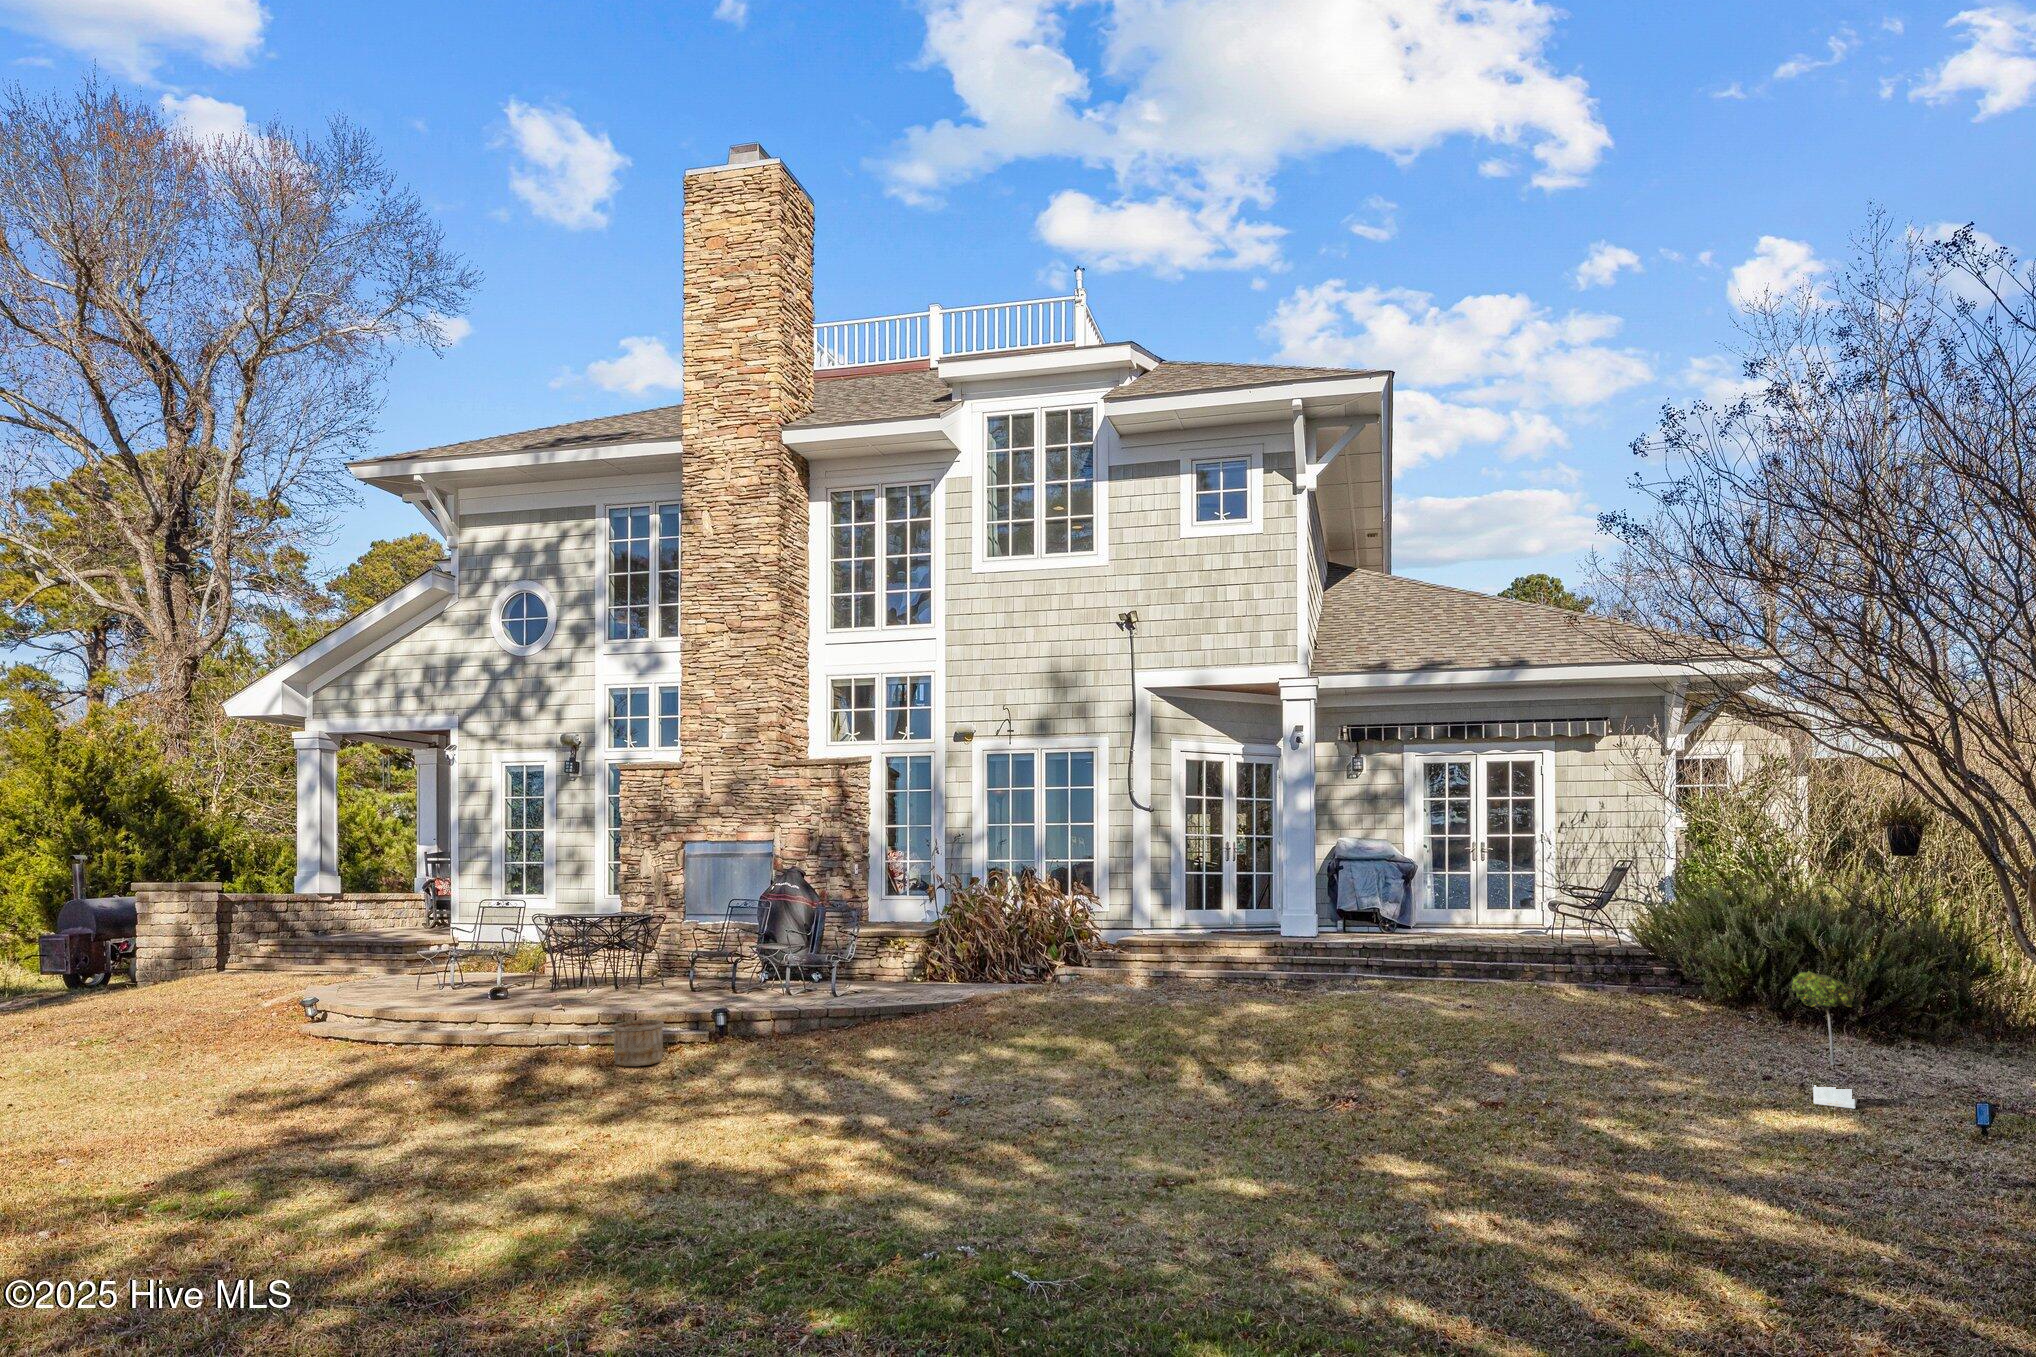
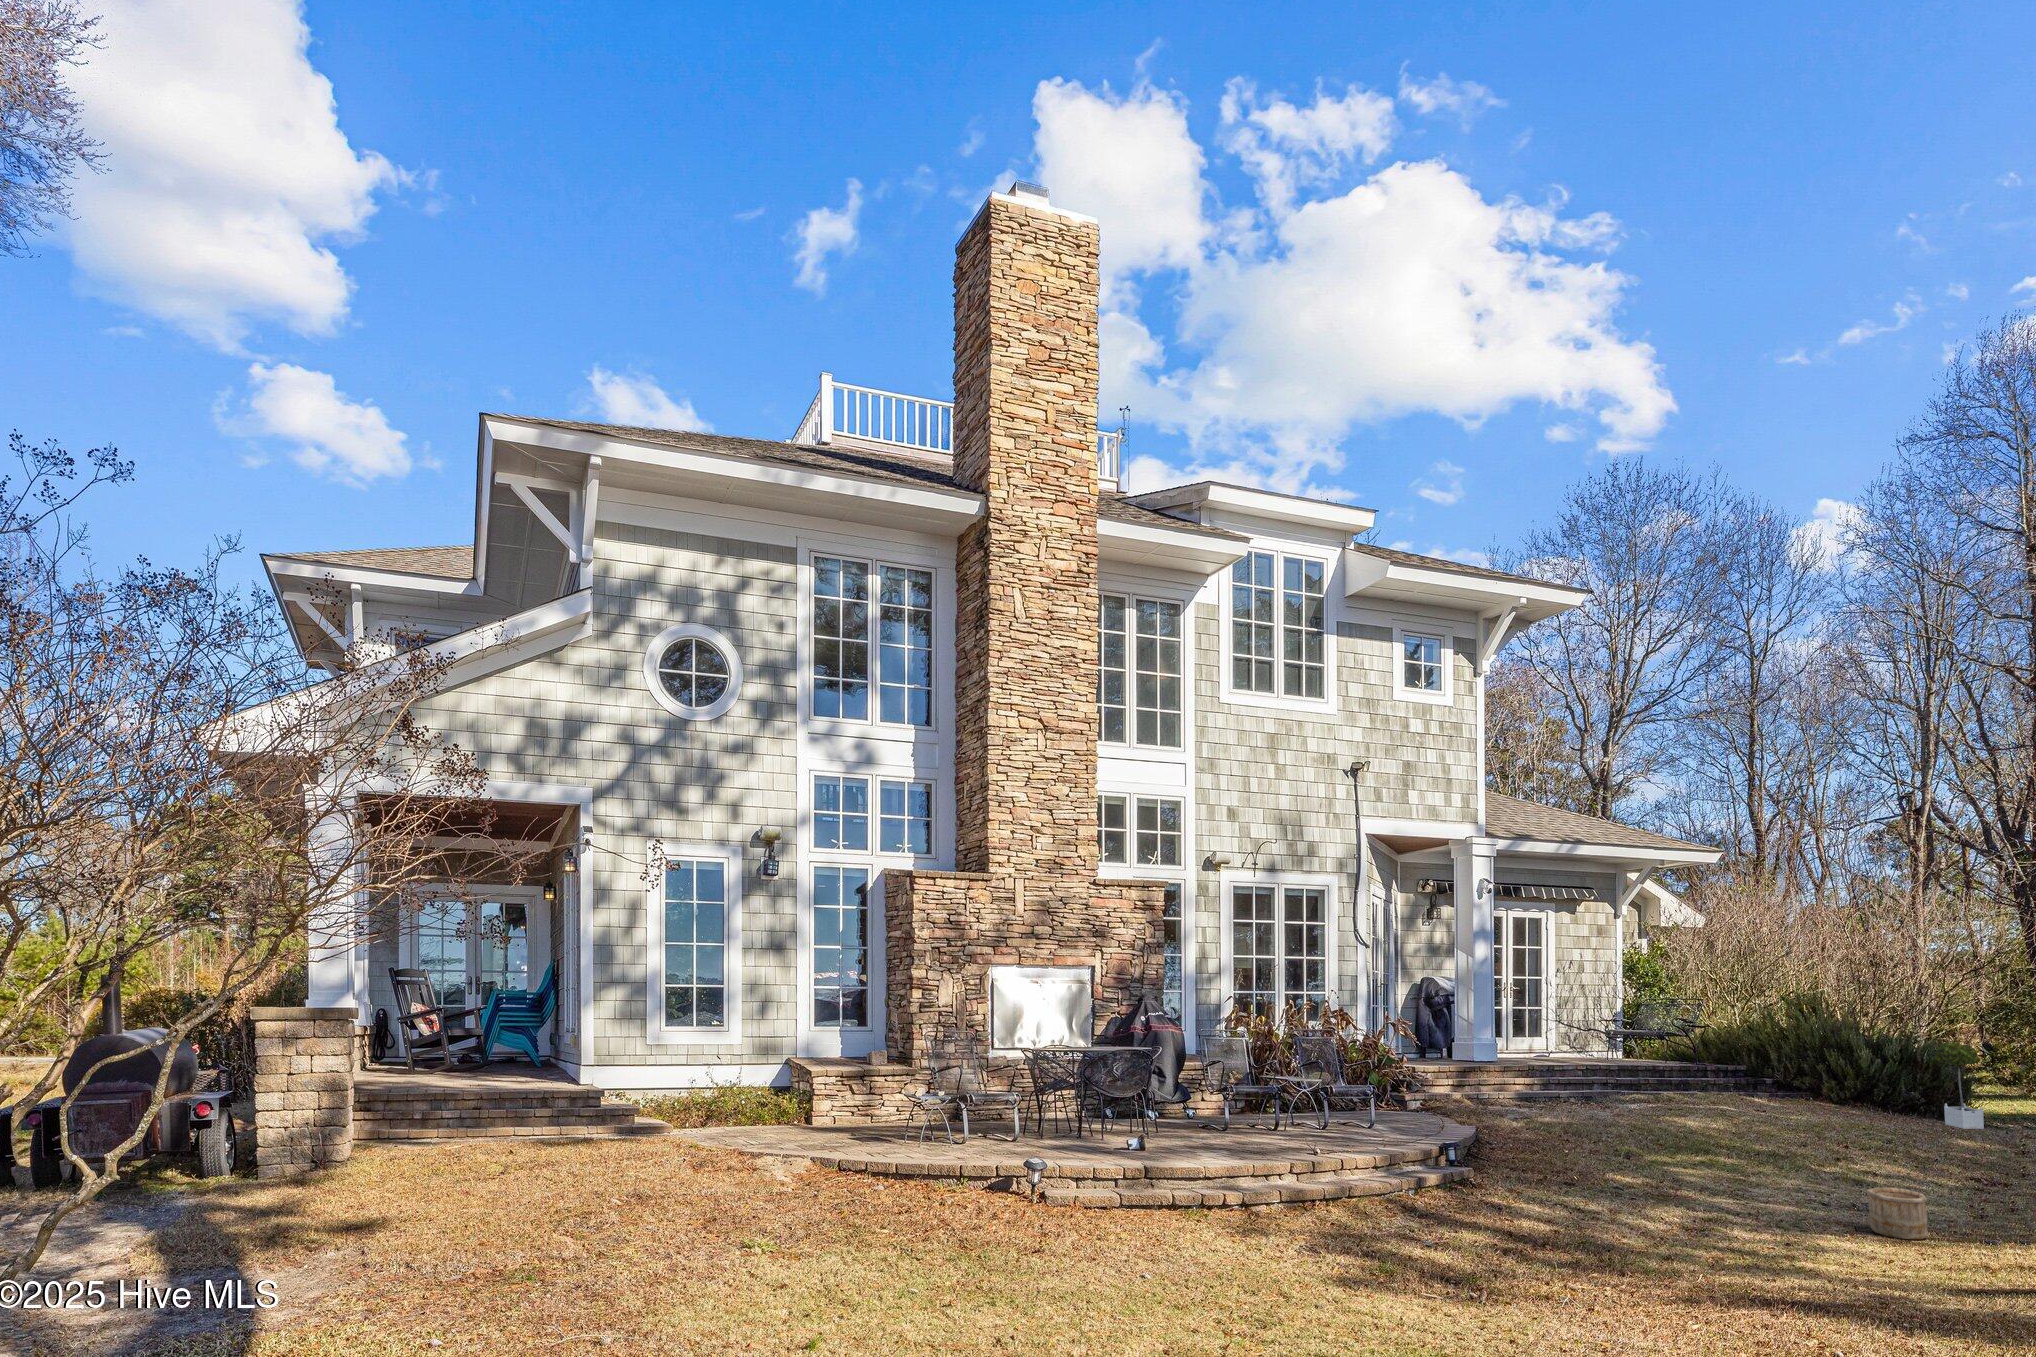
wooden bucket: present [613,1020,664,1066] -> present [1866,1187,1927,1239]

